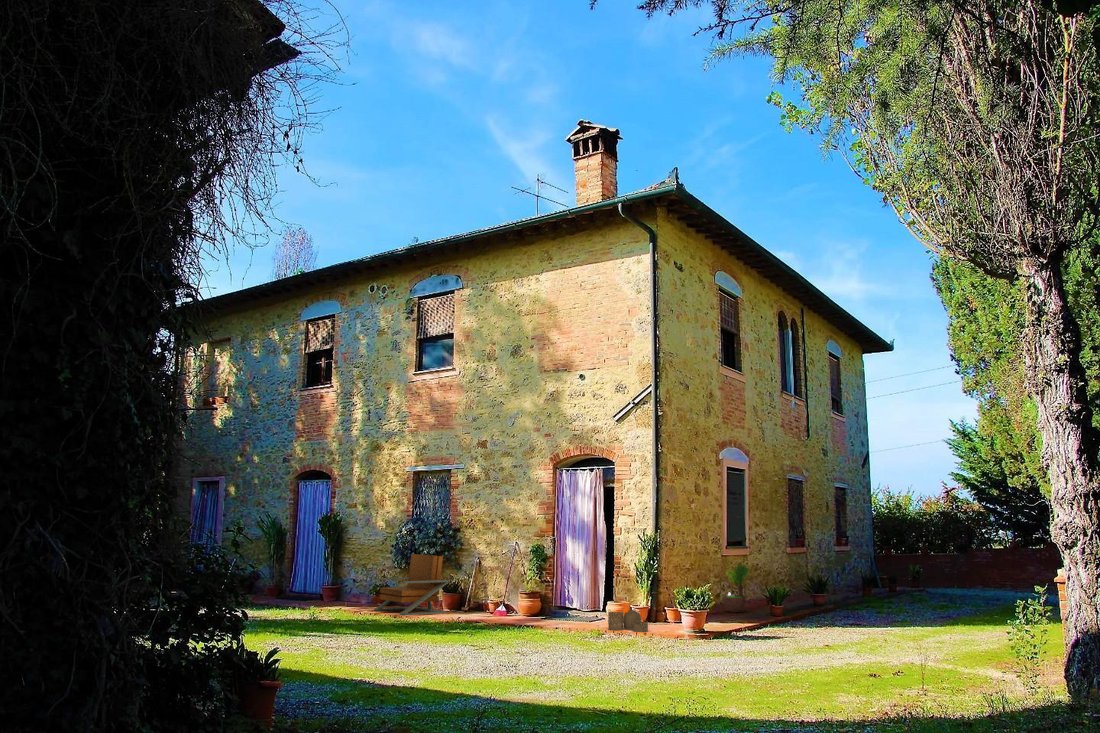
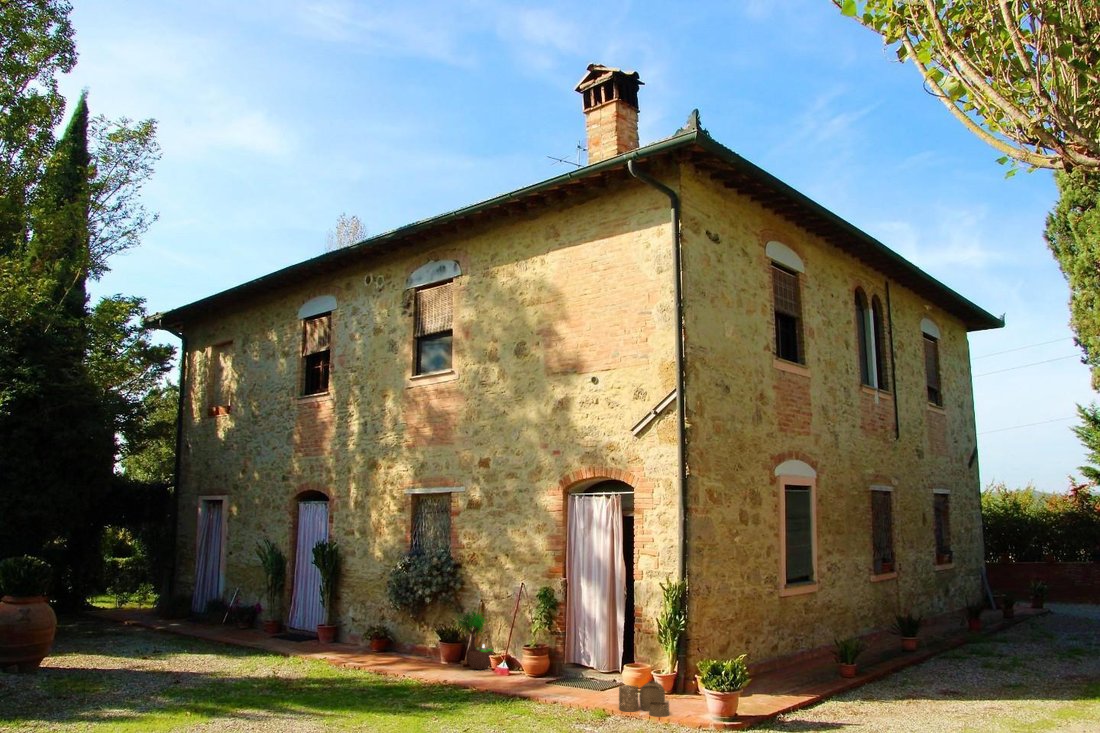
lounge chair: present [374,554,450,616] -> none [361,593,445,673]
potted tree: present [723,565,750,612] -> present [456,612,493,670]

